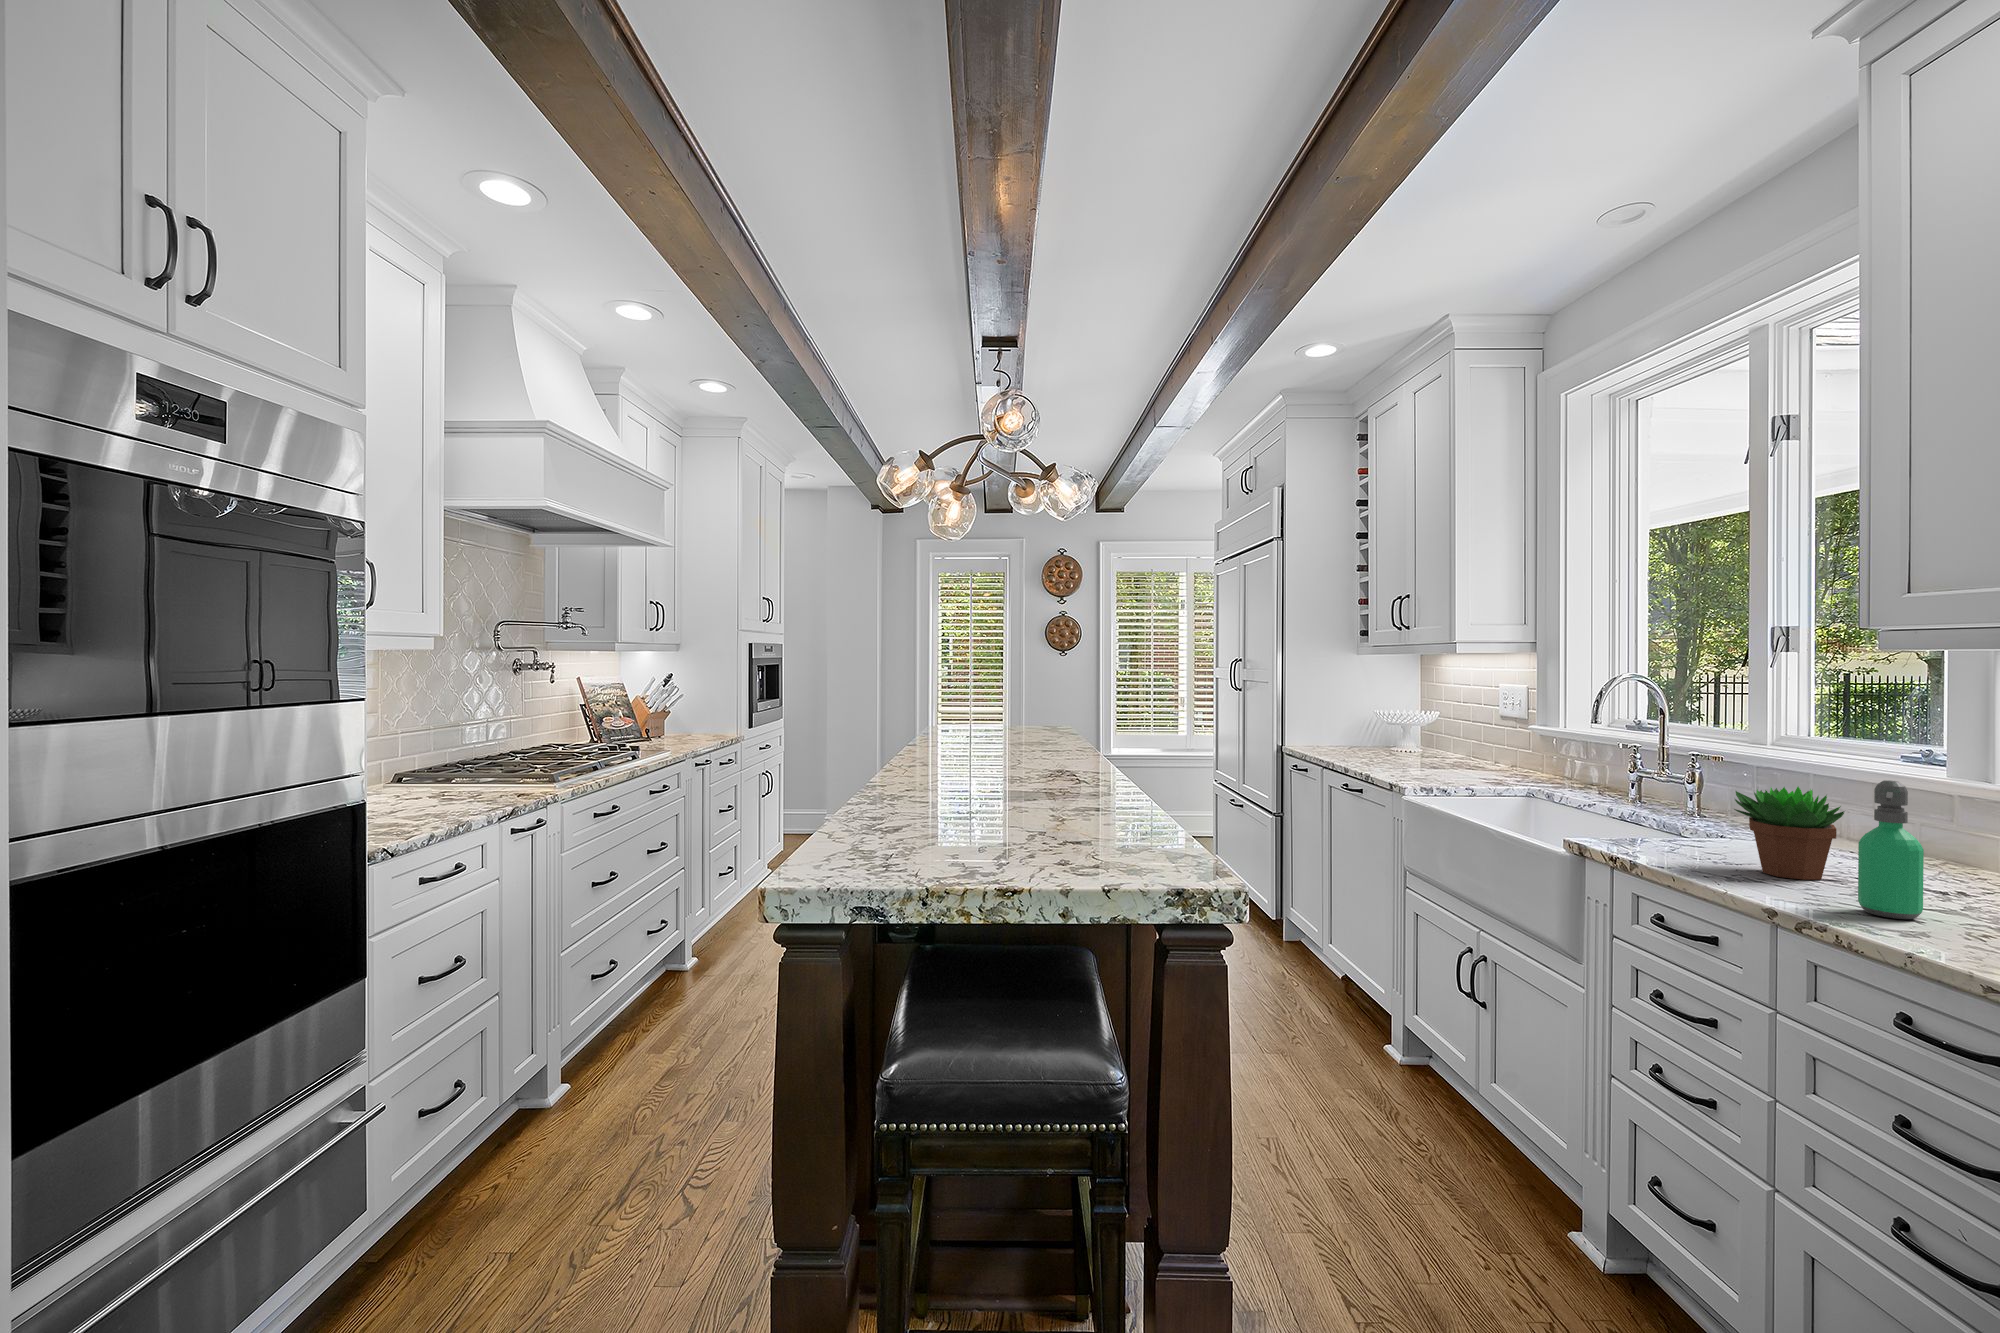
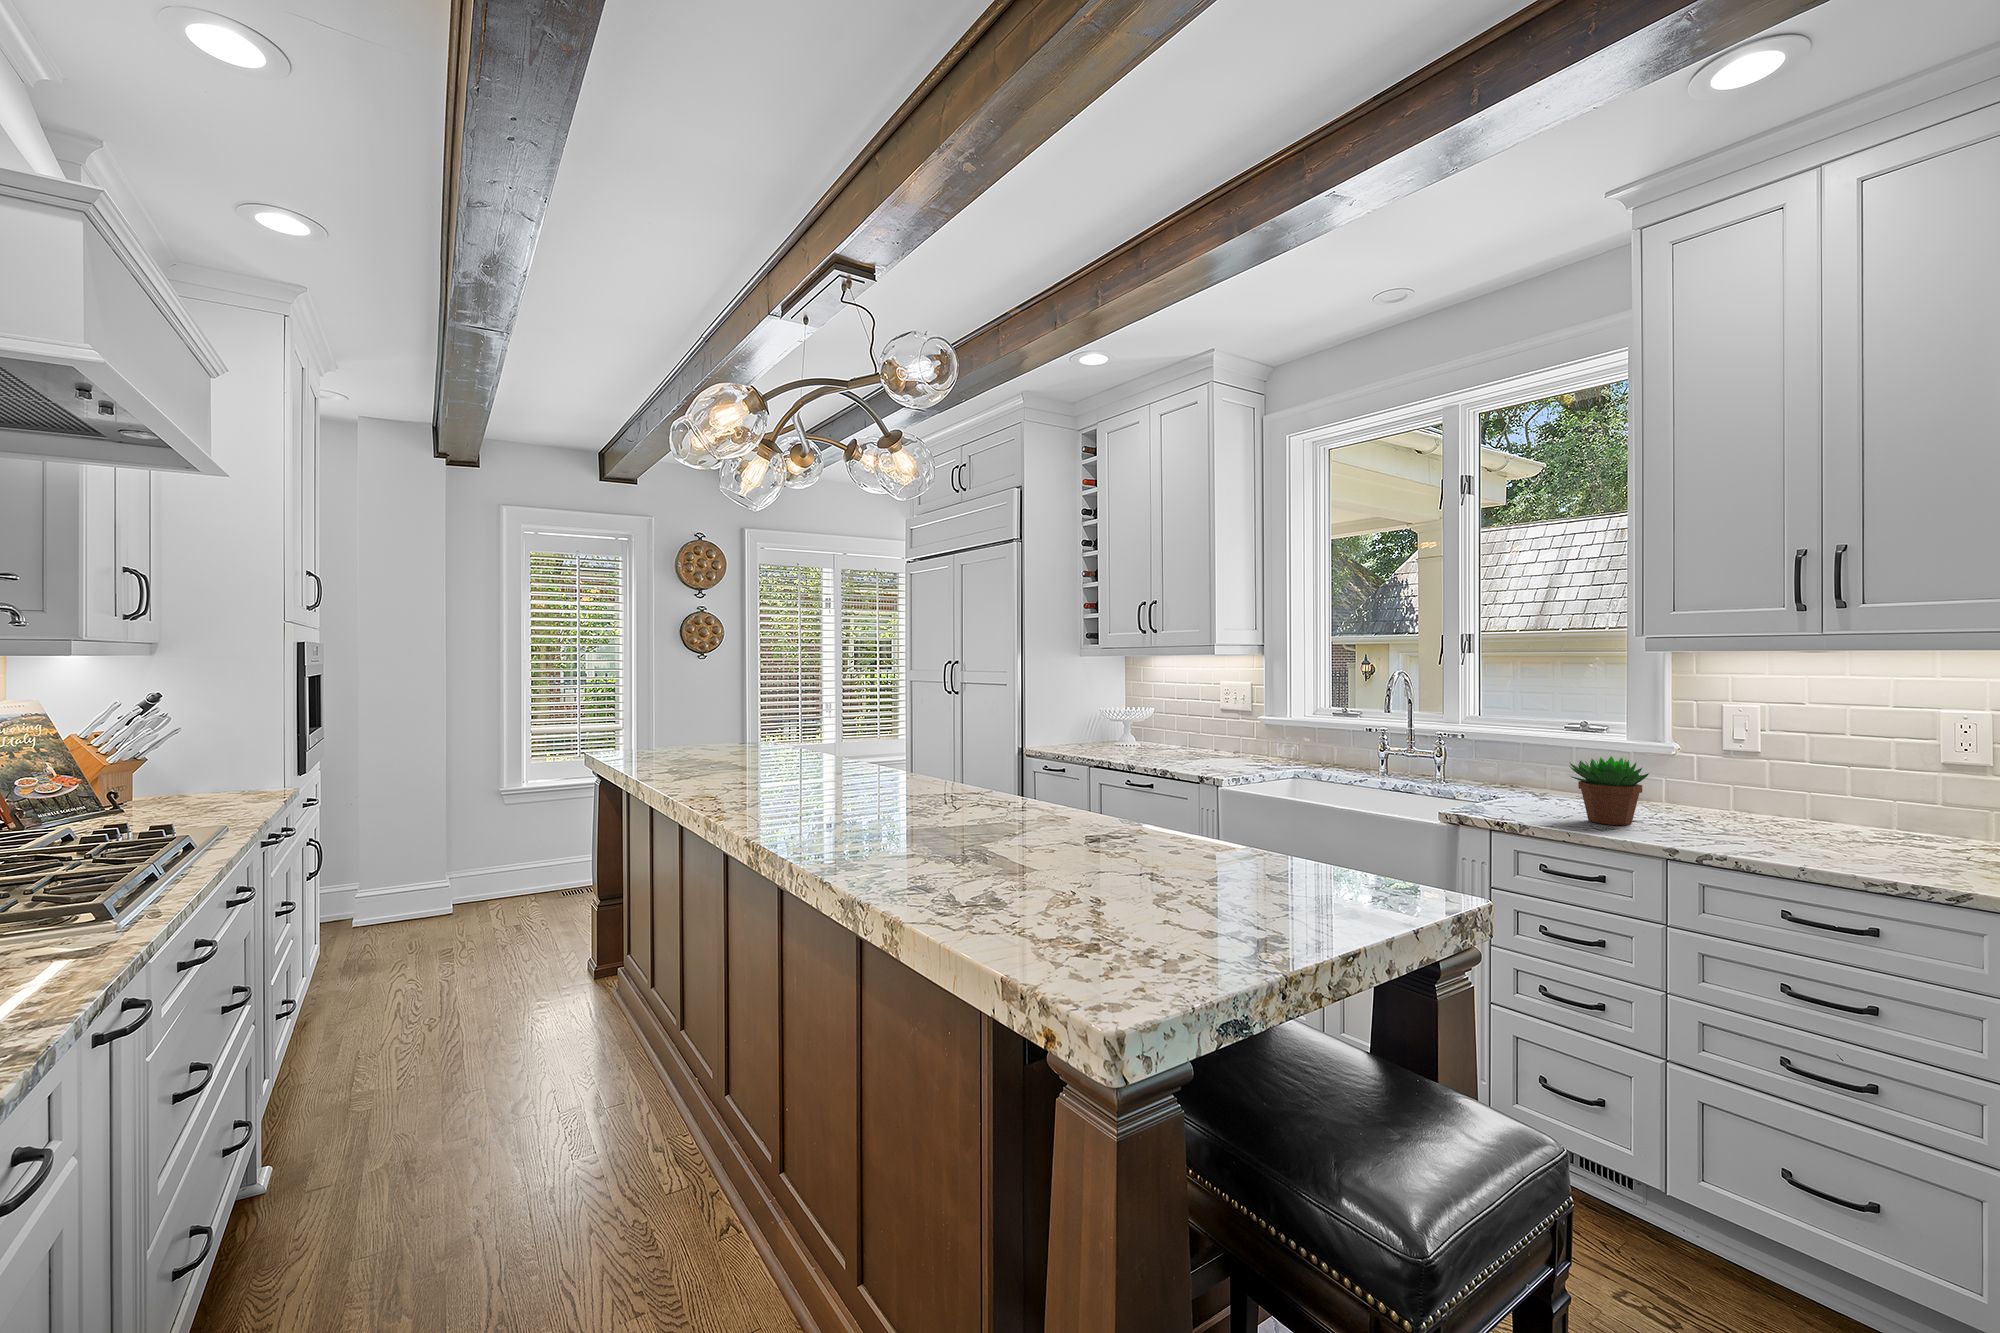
soap dispenser: present [1858,780,1924,919] -> none [1706,748,1749,846]

